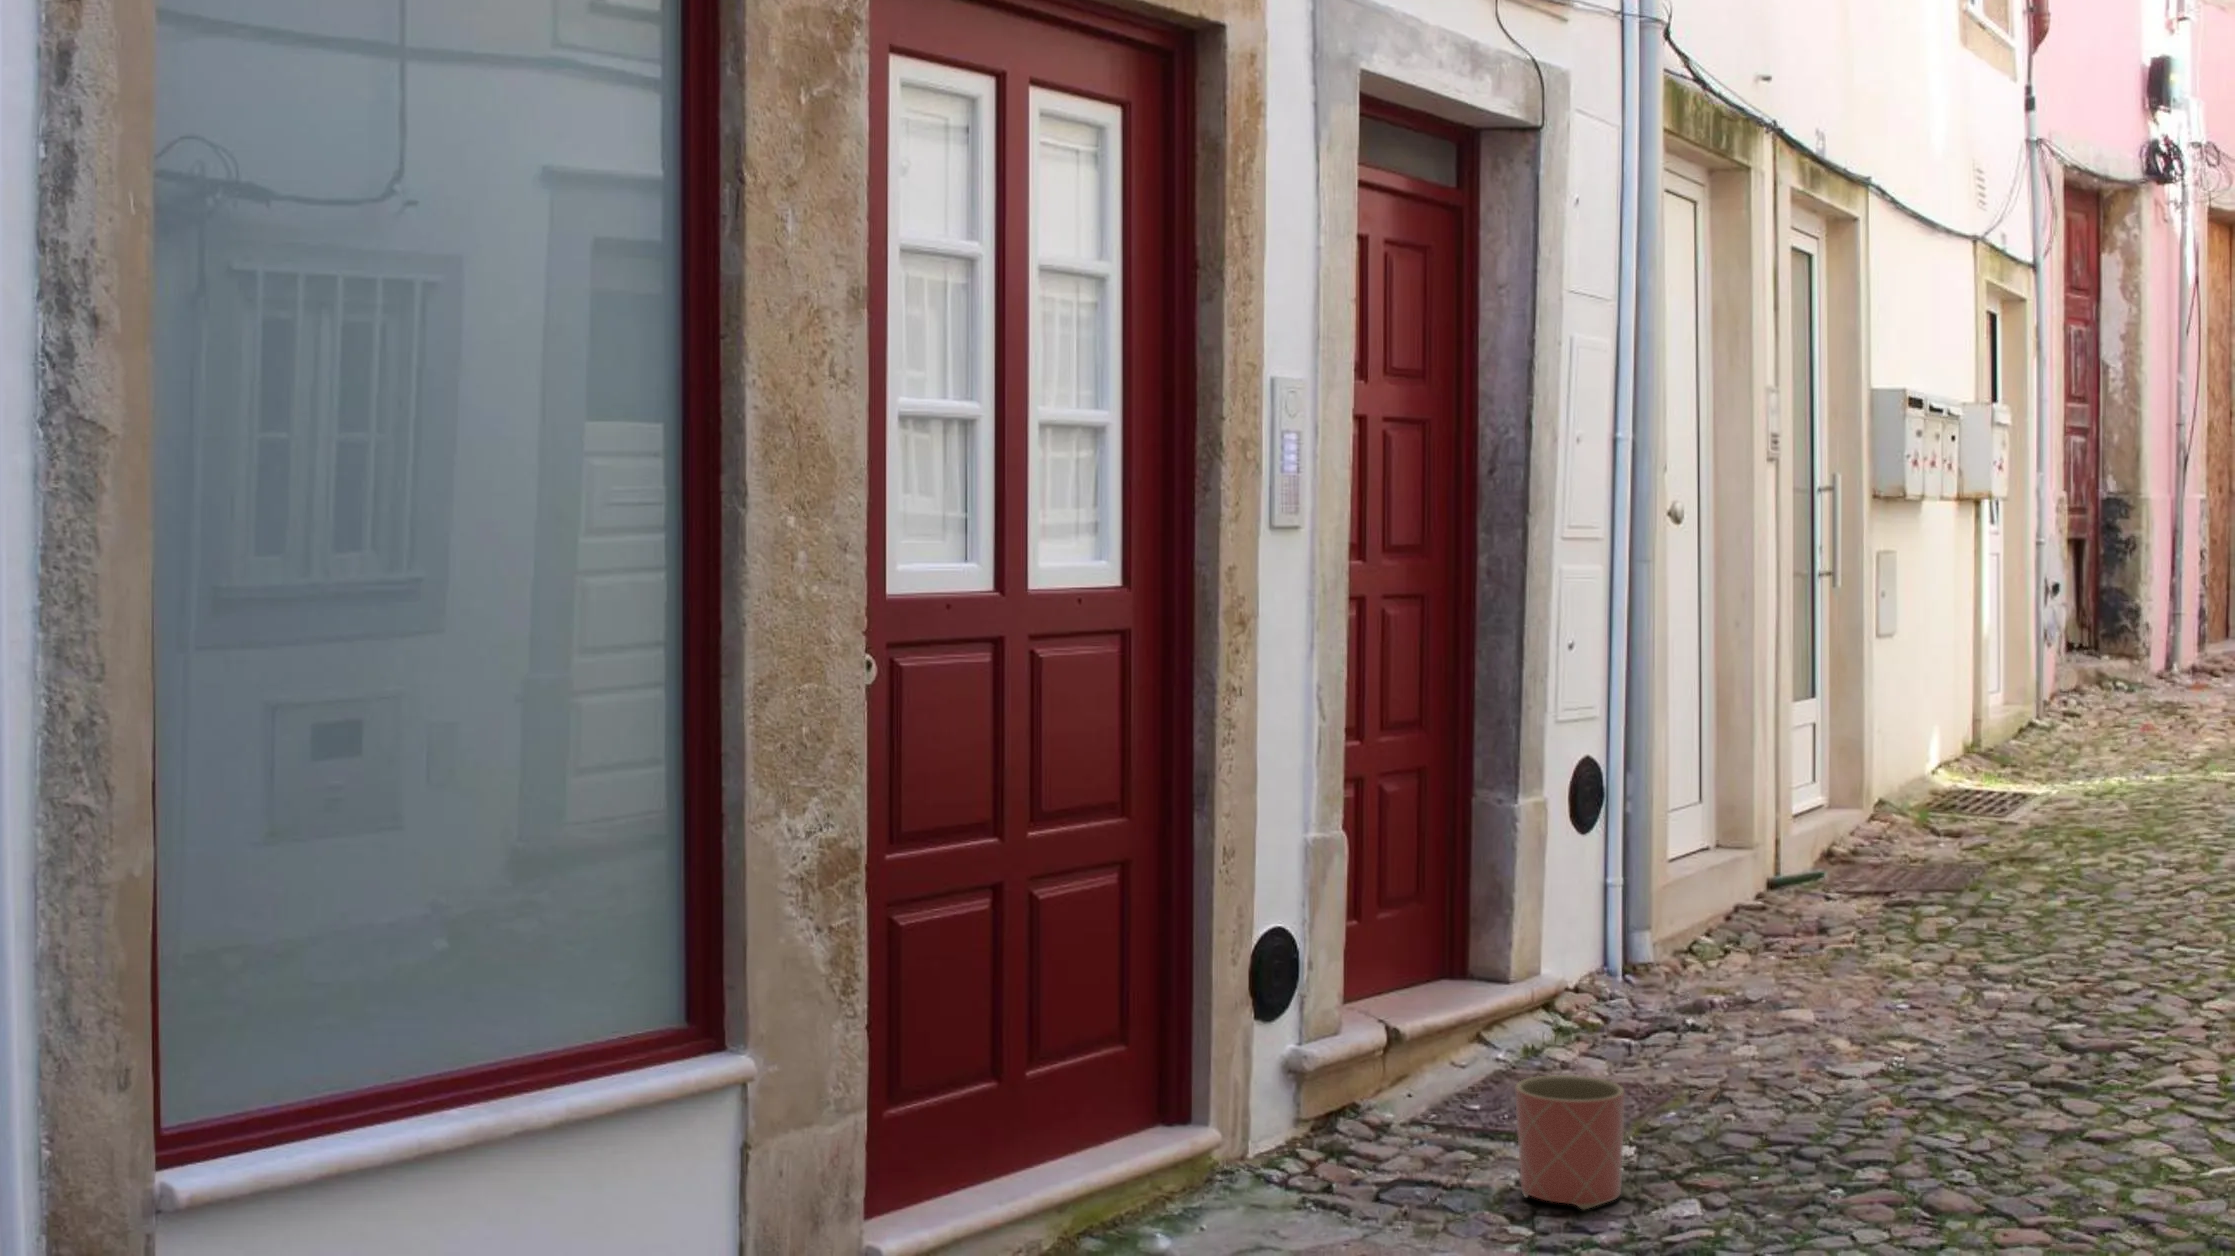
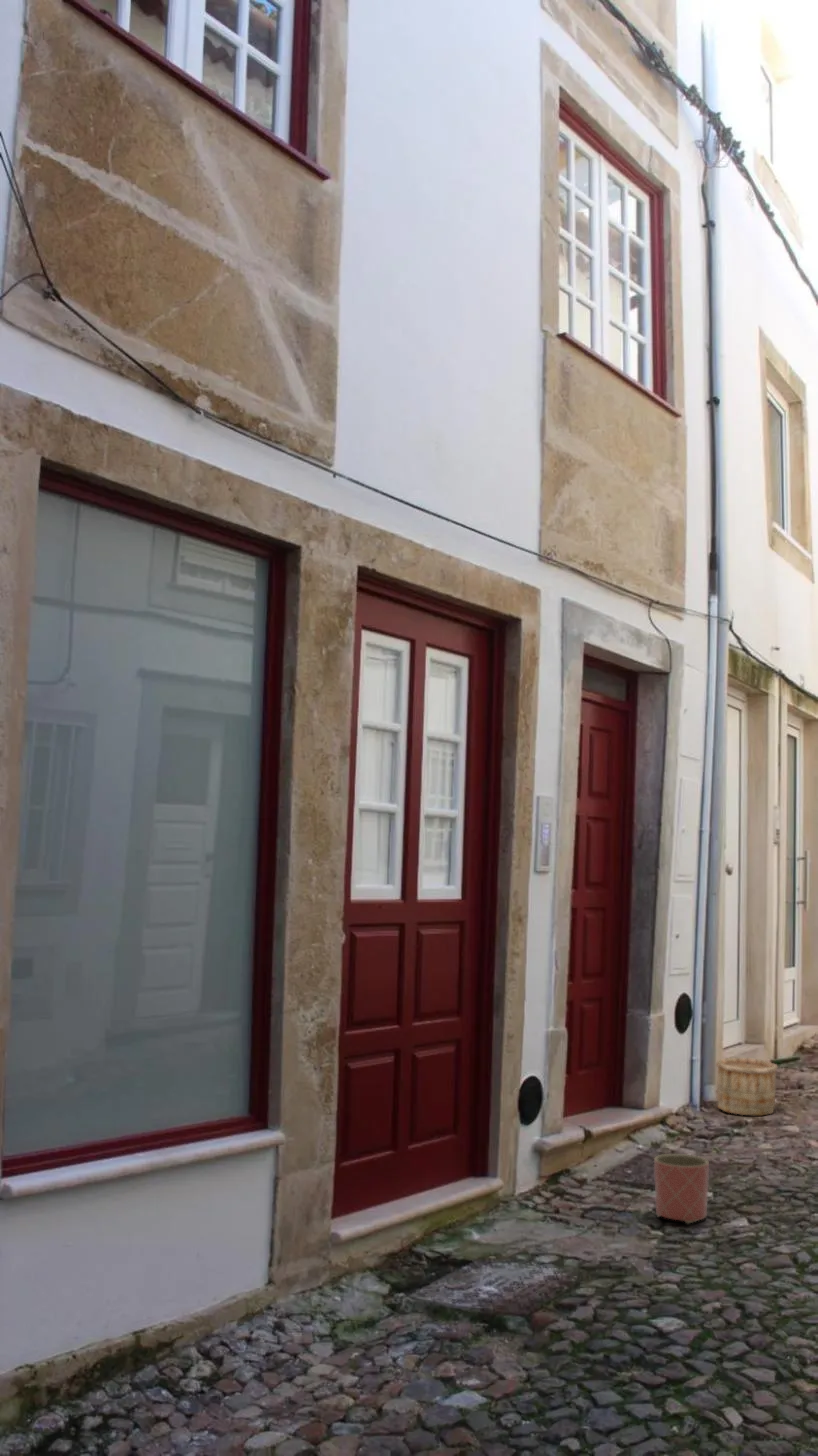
wooden bucket: none [1652,881,1774,991] -> present [717,1058,777,1115]

